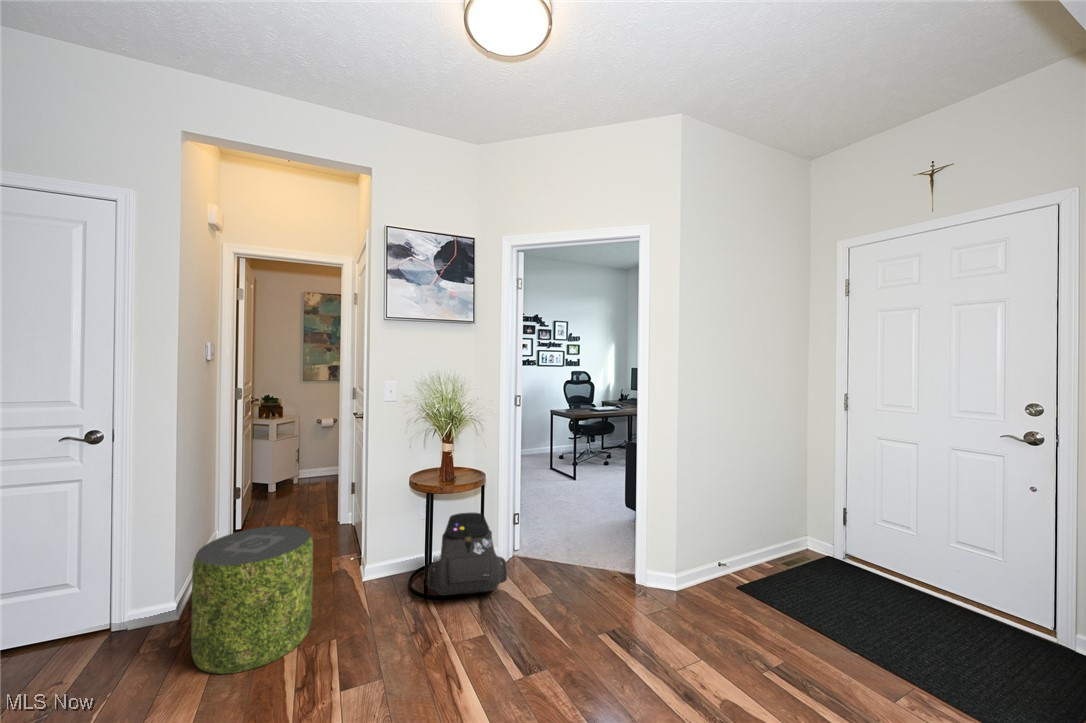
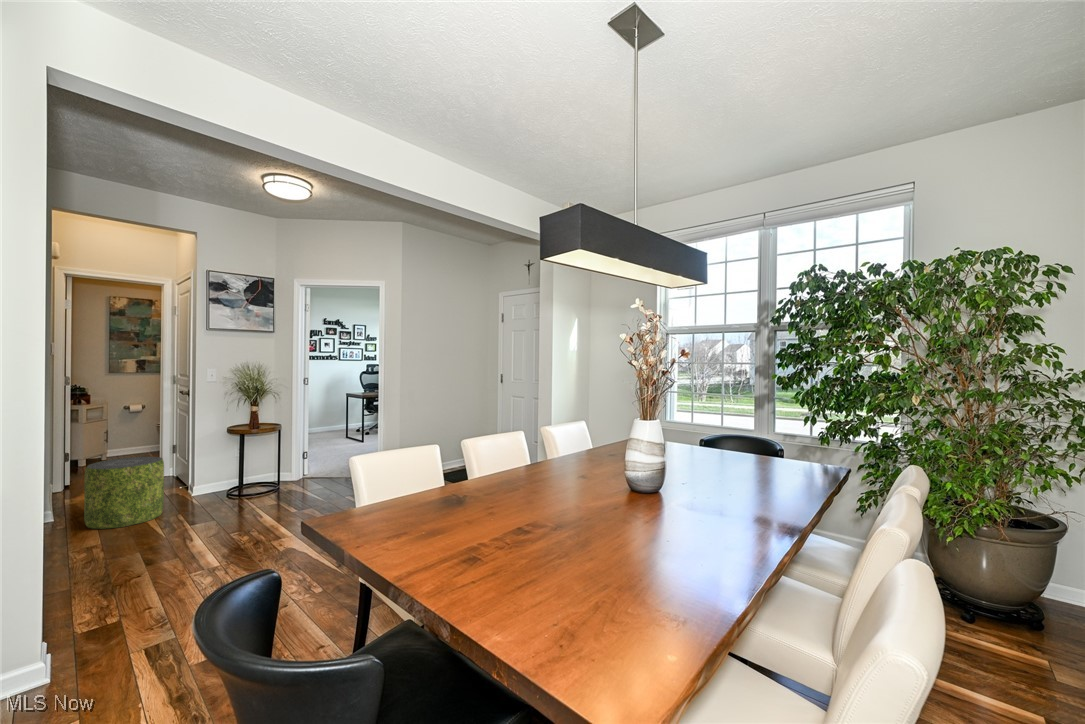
backpack: present [428,512,507,595] -> none [242,449,295,495]

